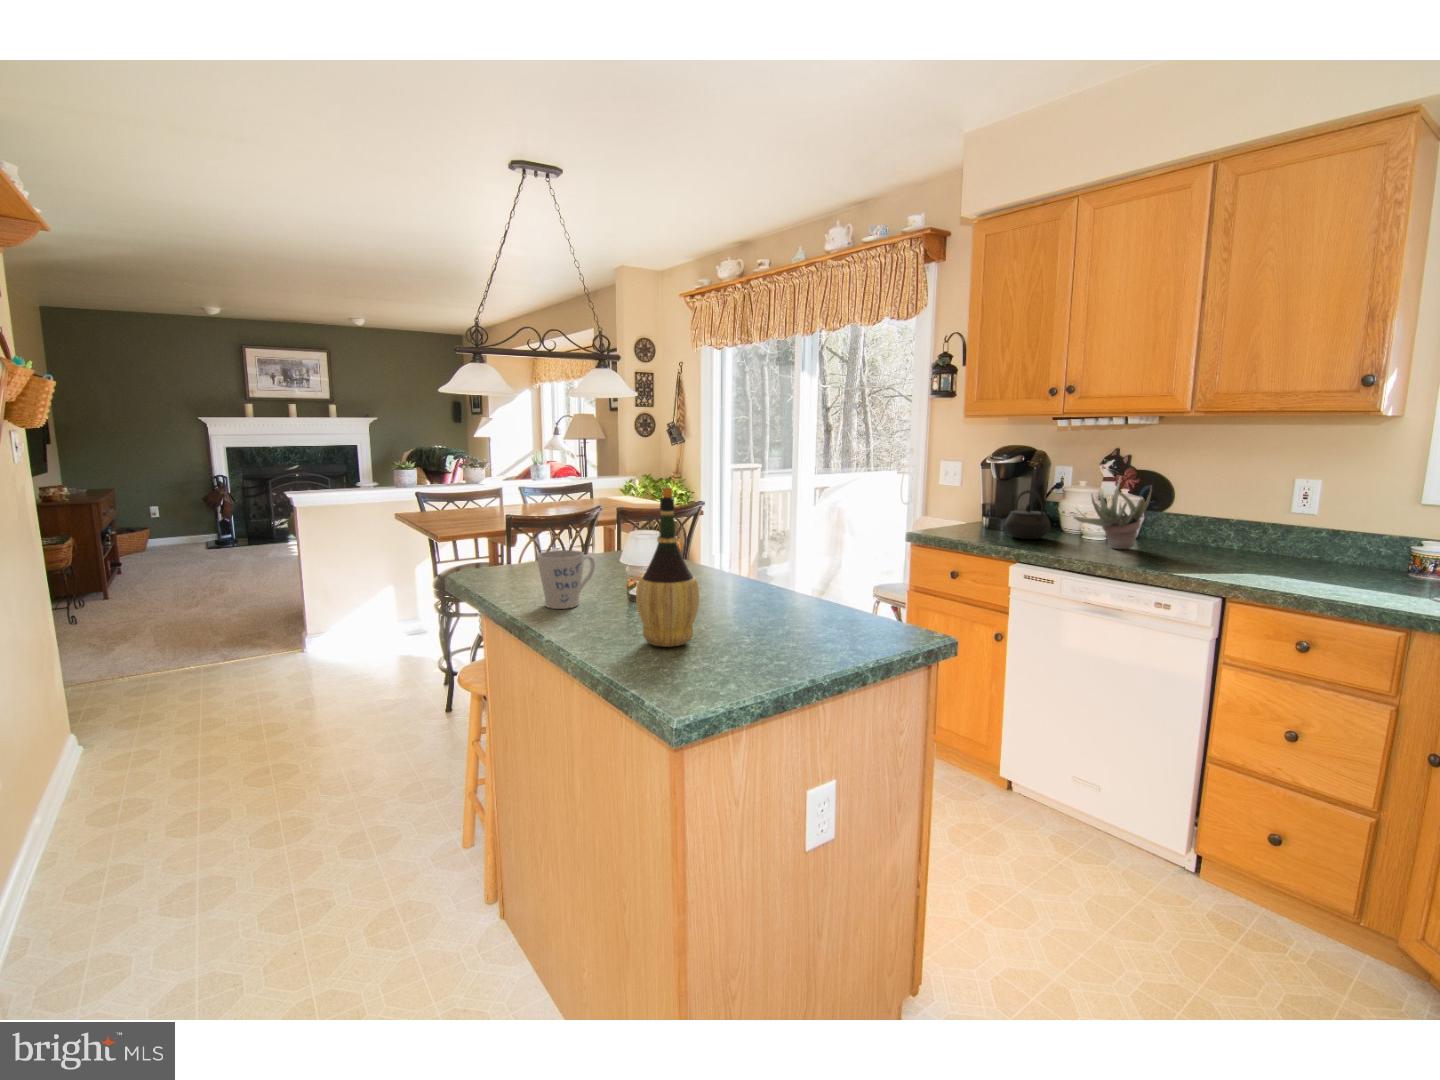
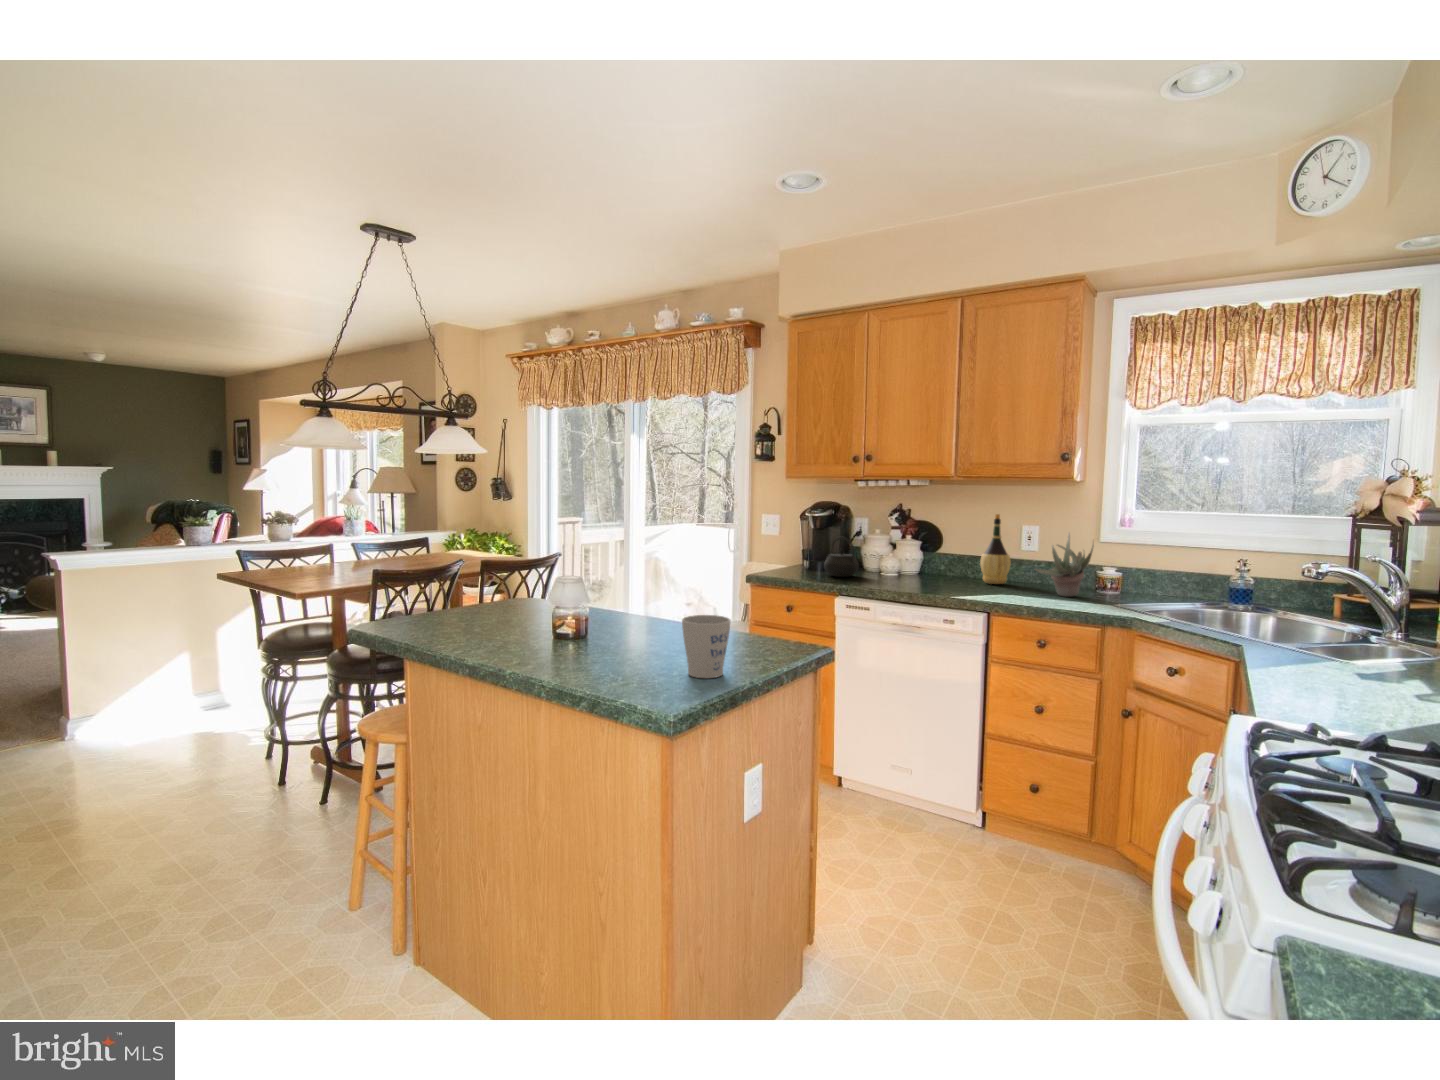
succulent plant: present [1074,476,1152,549] -> present [1035,533,1094,597]
wine bottle: present [636,487,699,647] -> present [980,514,1011,584]
mug: present [537,550,595,609] -> present [682,615,731,678]

